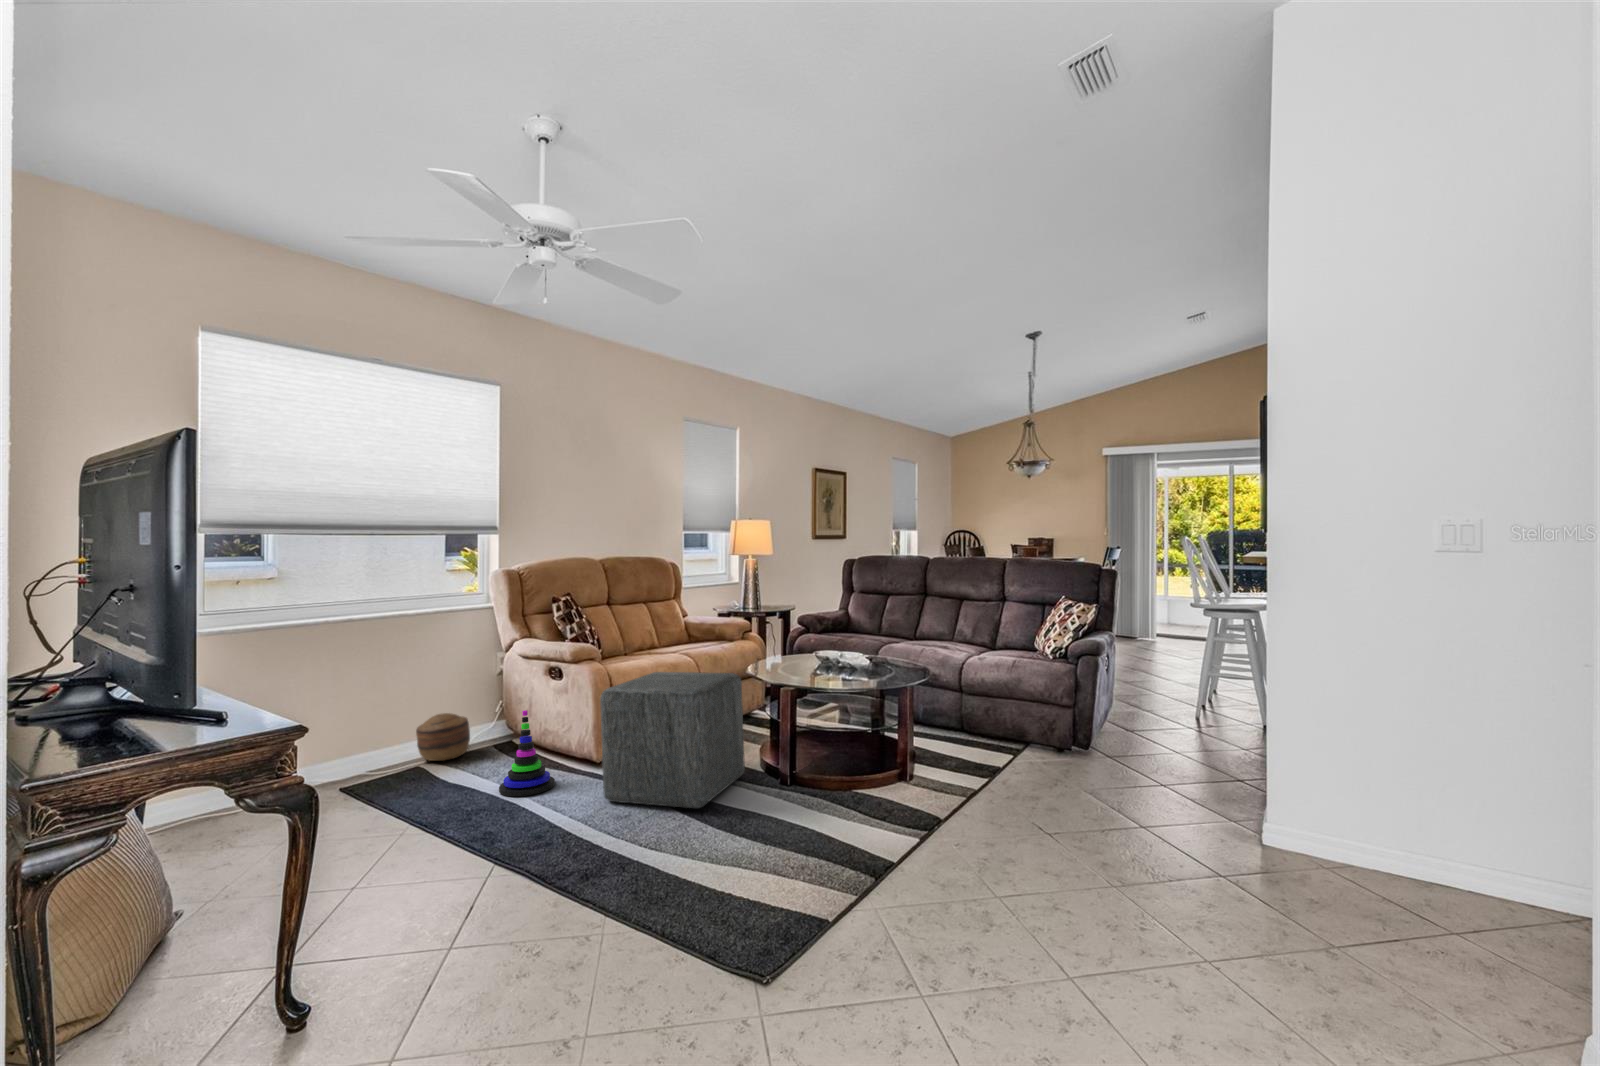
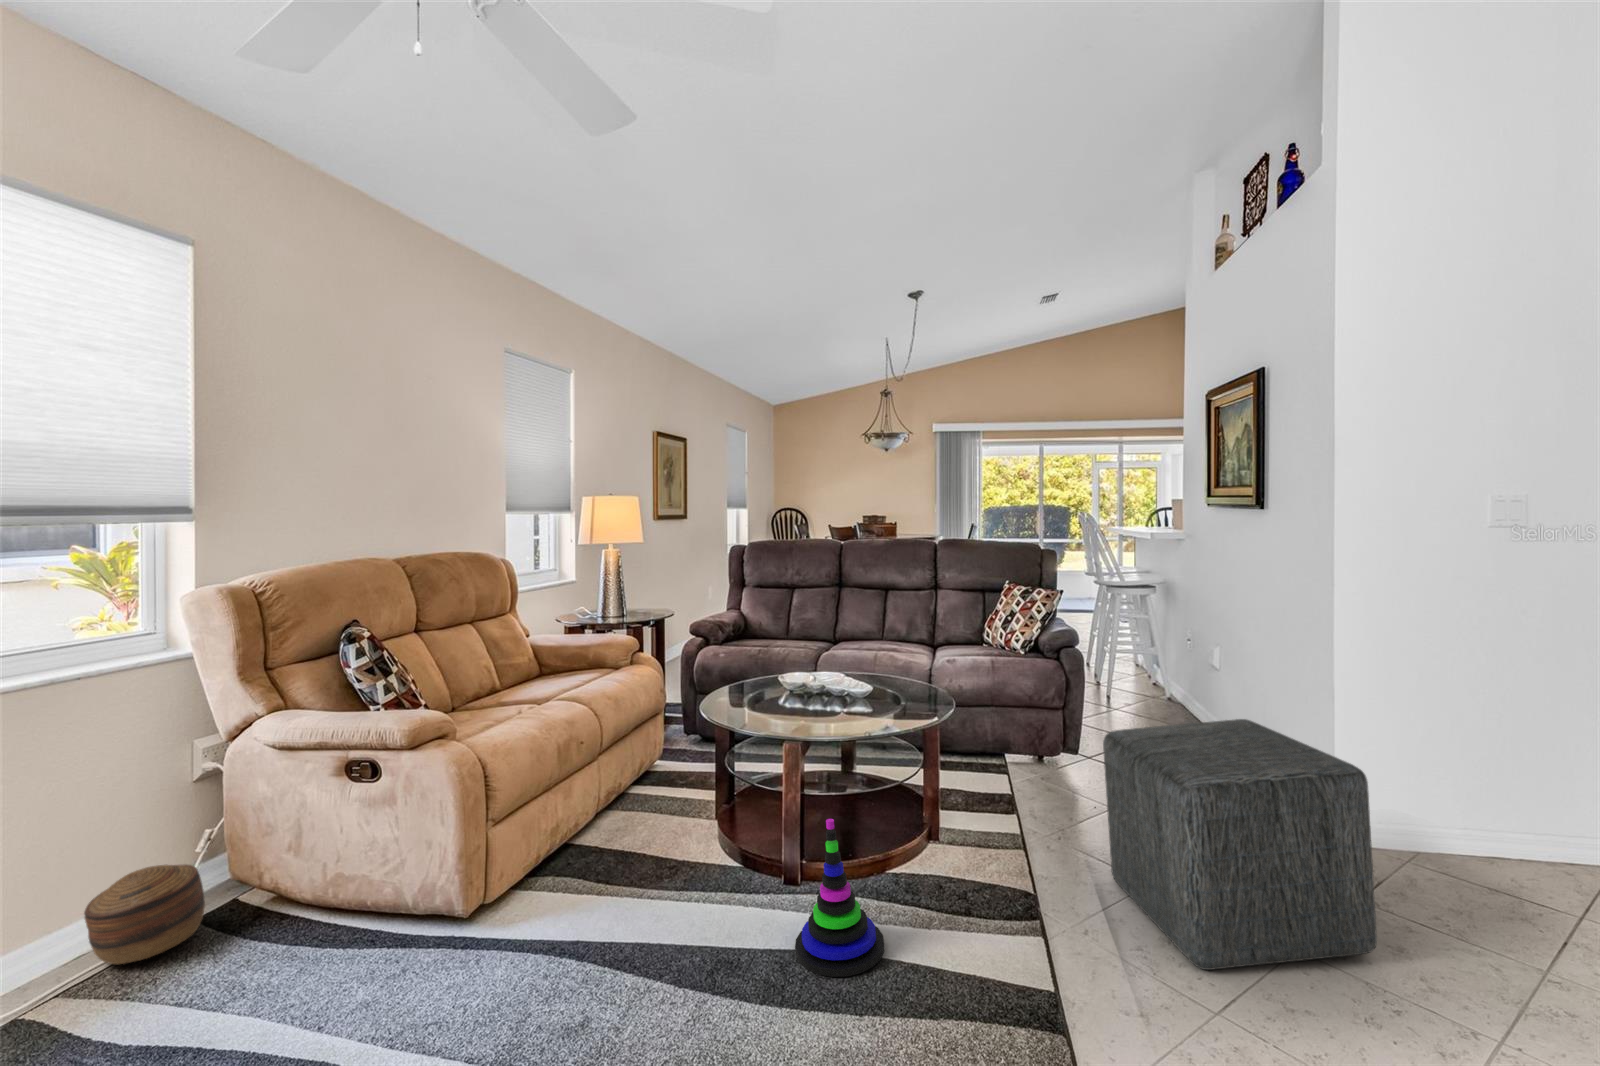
ottoman: present [600,672,745,808] -> present [1103,719,1377,970]
stacking toy: present [499,710,555,796] -> present [795,819,884,977]

